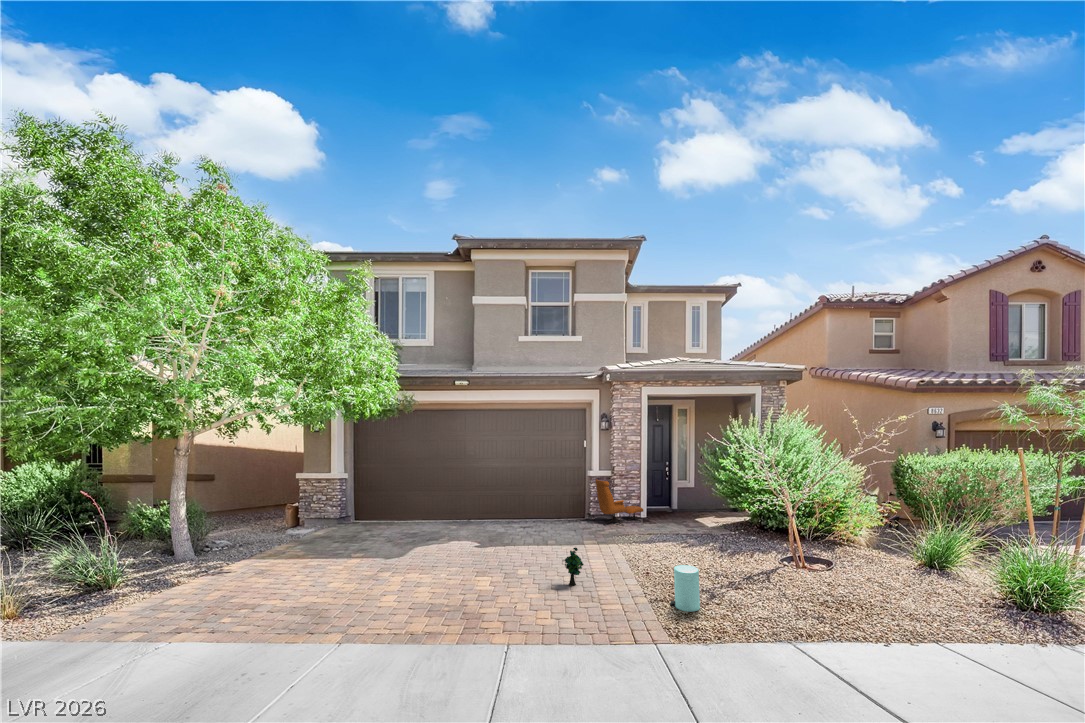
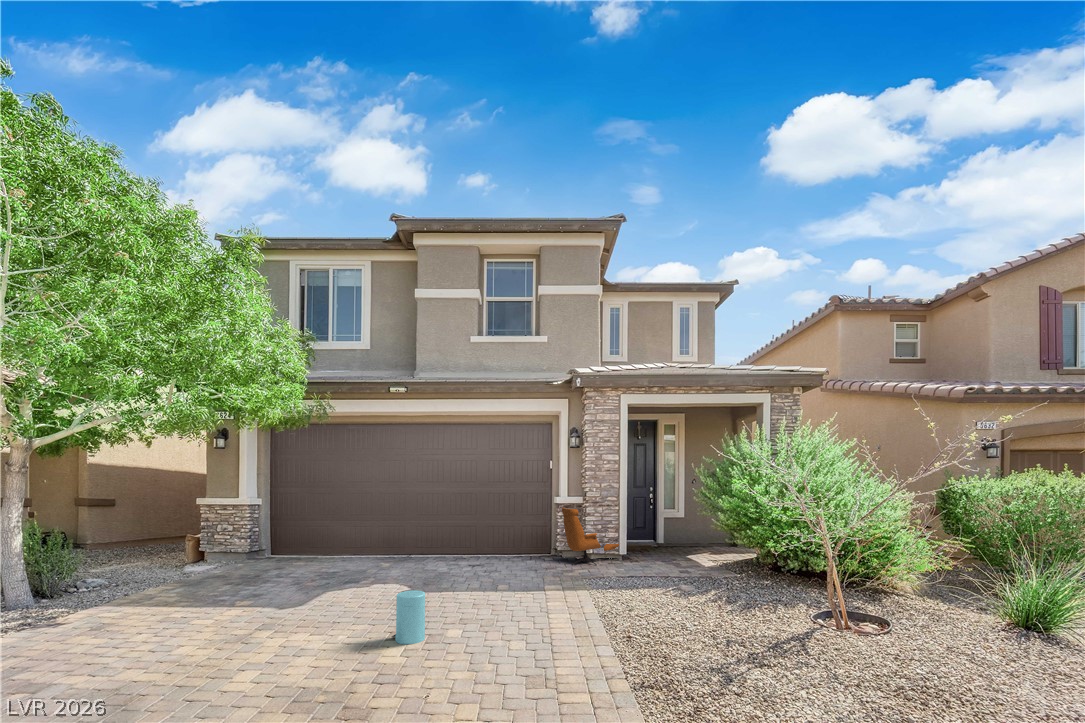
decorative plant: present [563,548,584,586] -> none [507,583,536,634]
trash can: present [670,565,700,612] -> present [392,590,425,644]

